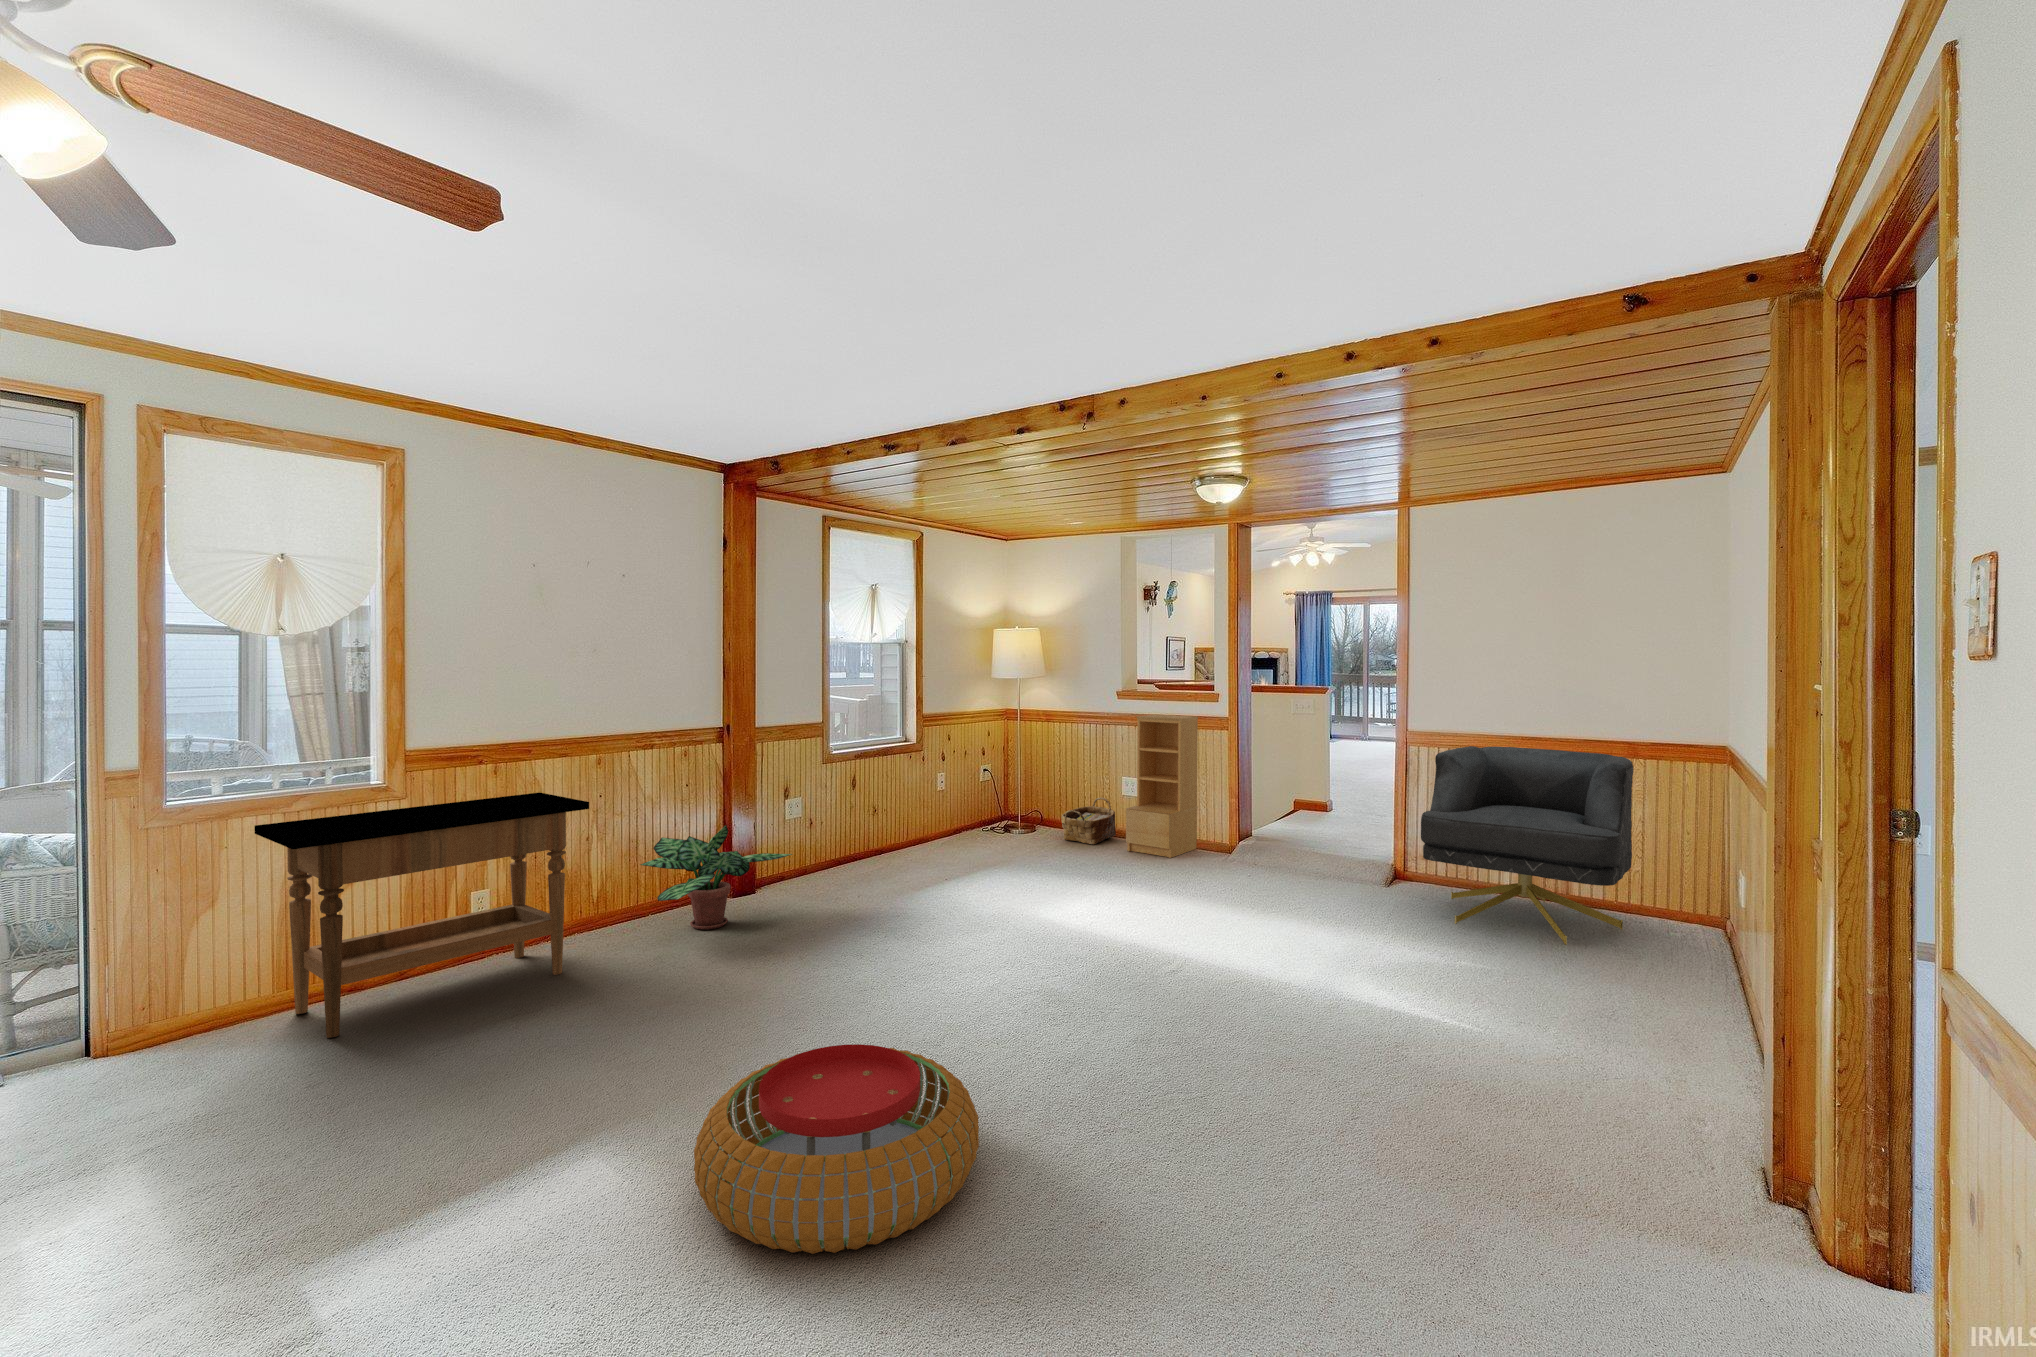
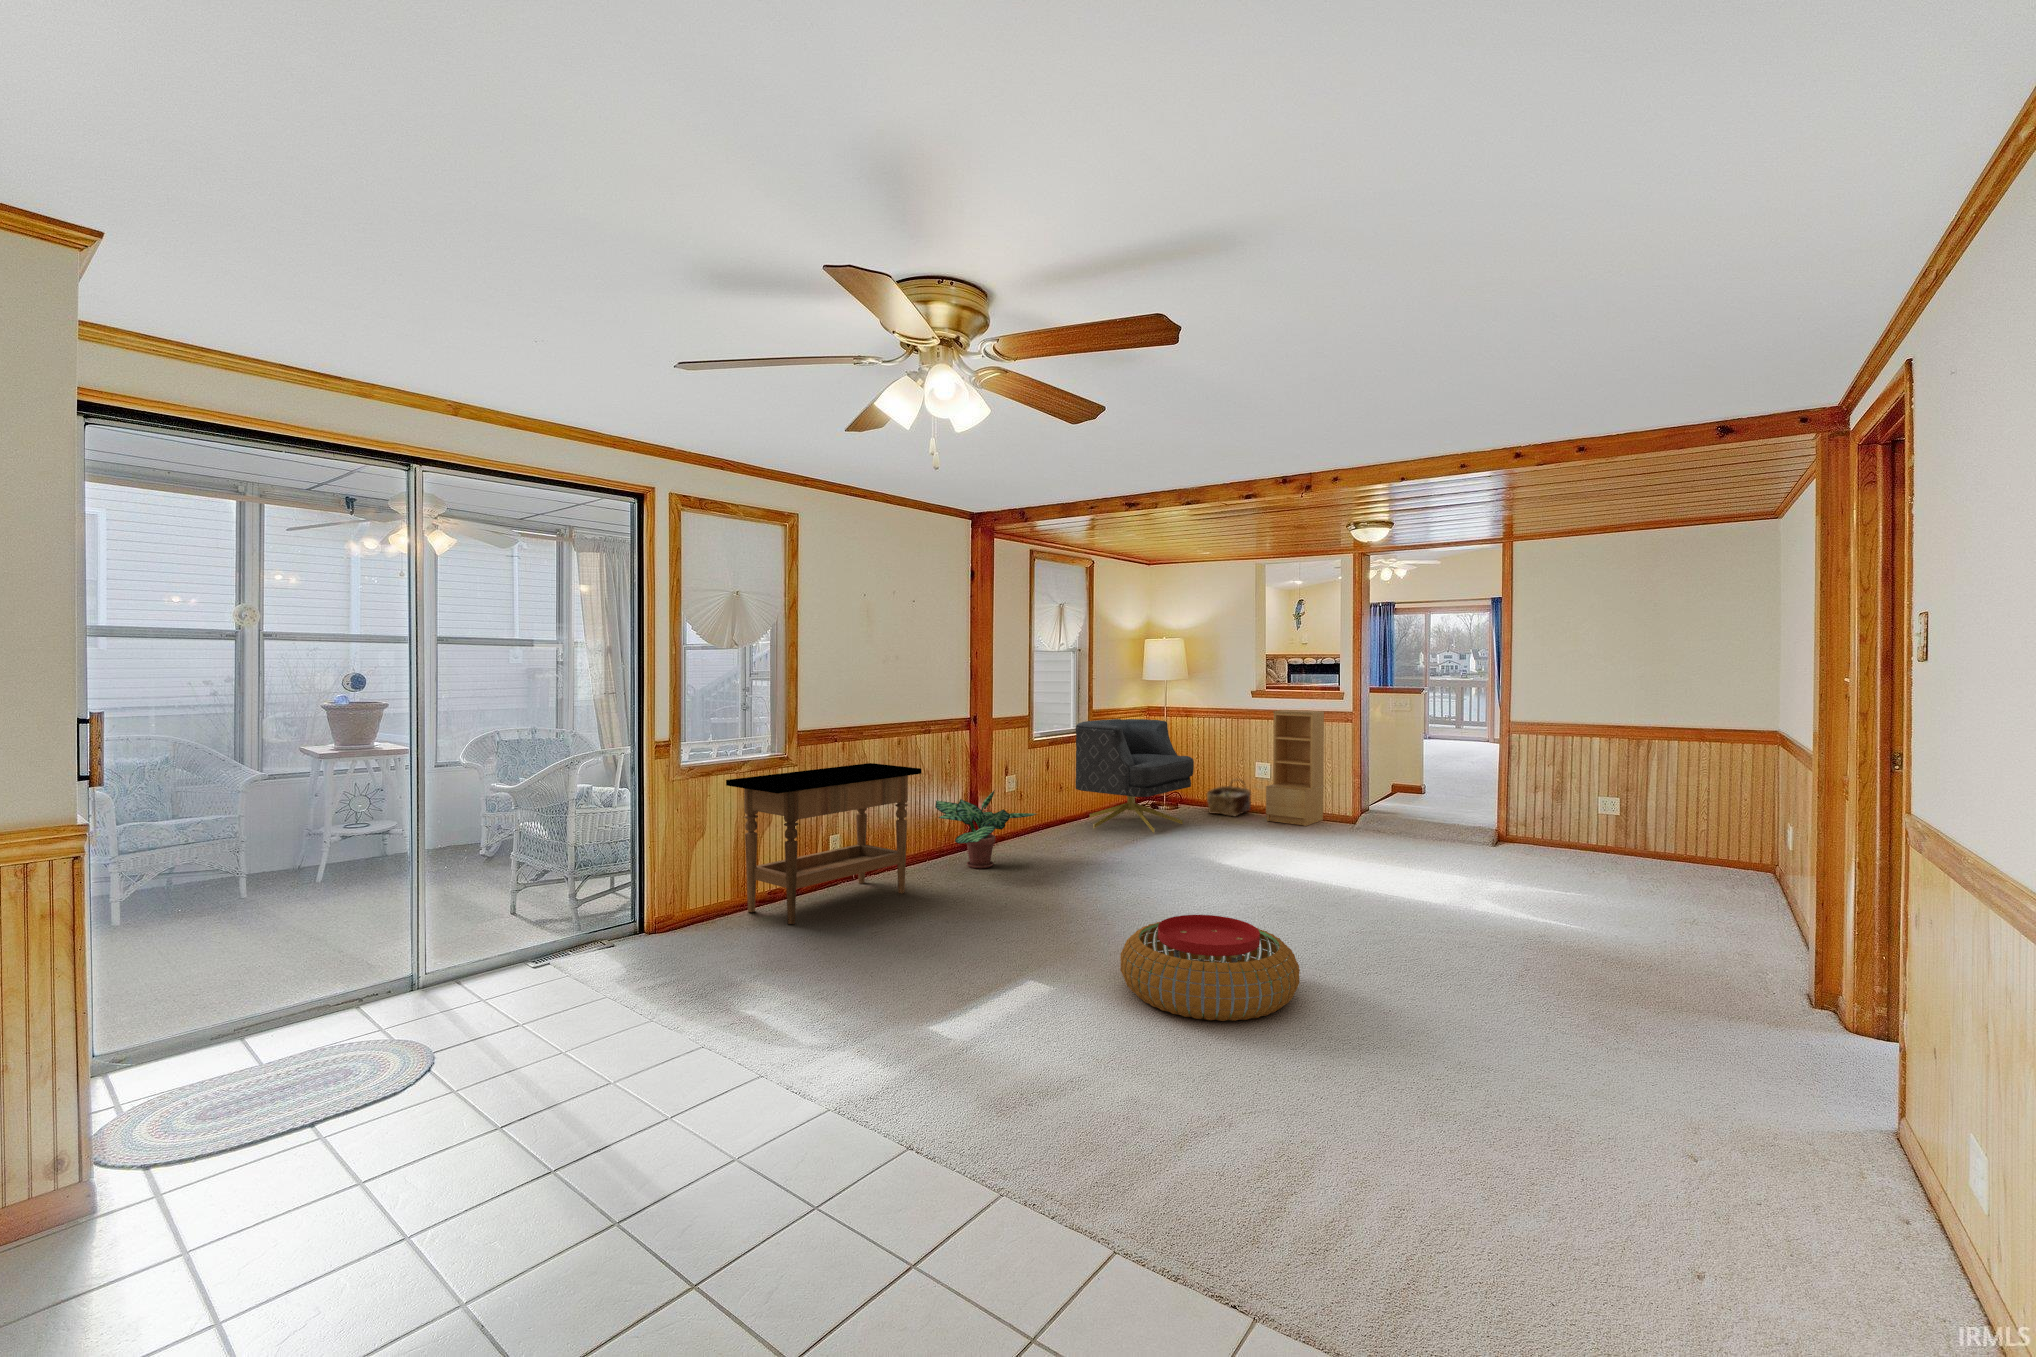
armchair: present [1421,746,1634,945] -> present [1075,719,1194,833]

